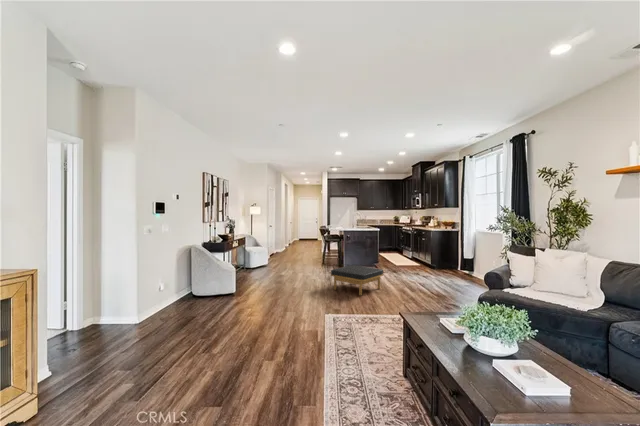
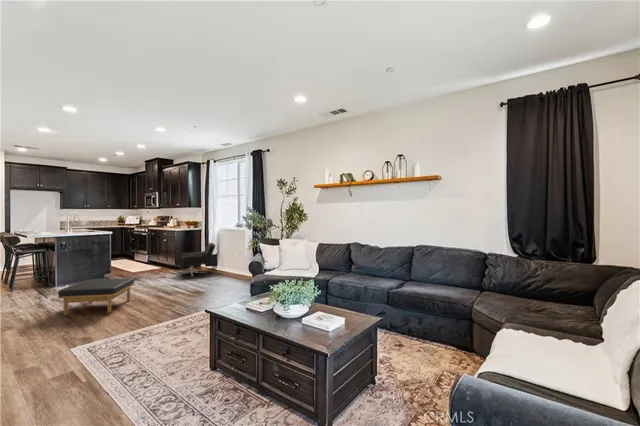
lounge chair: none [429,246,470,278] -> present [181,243,215,276]

